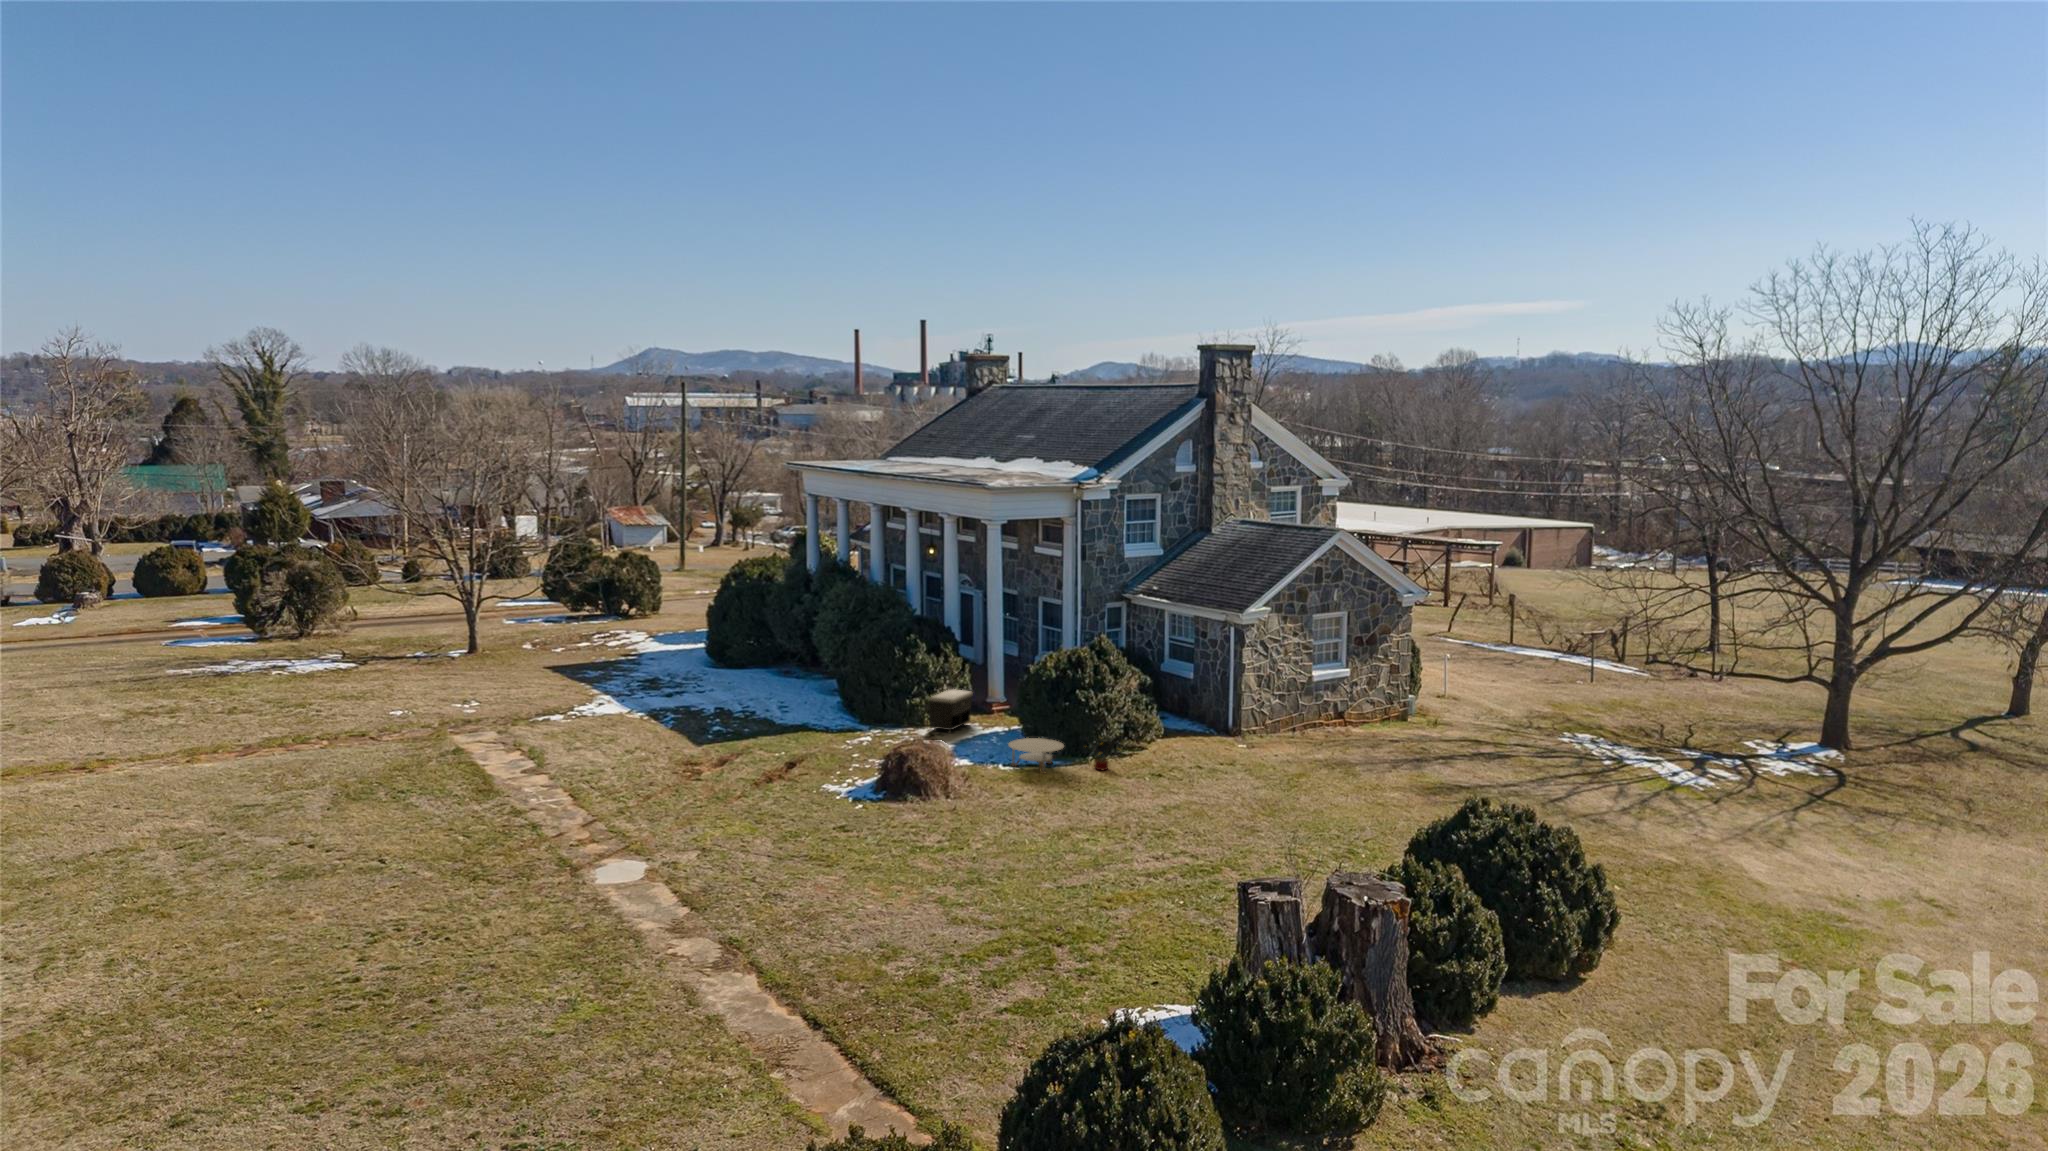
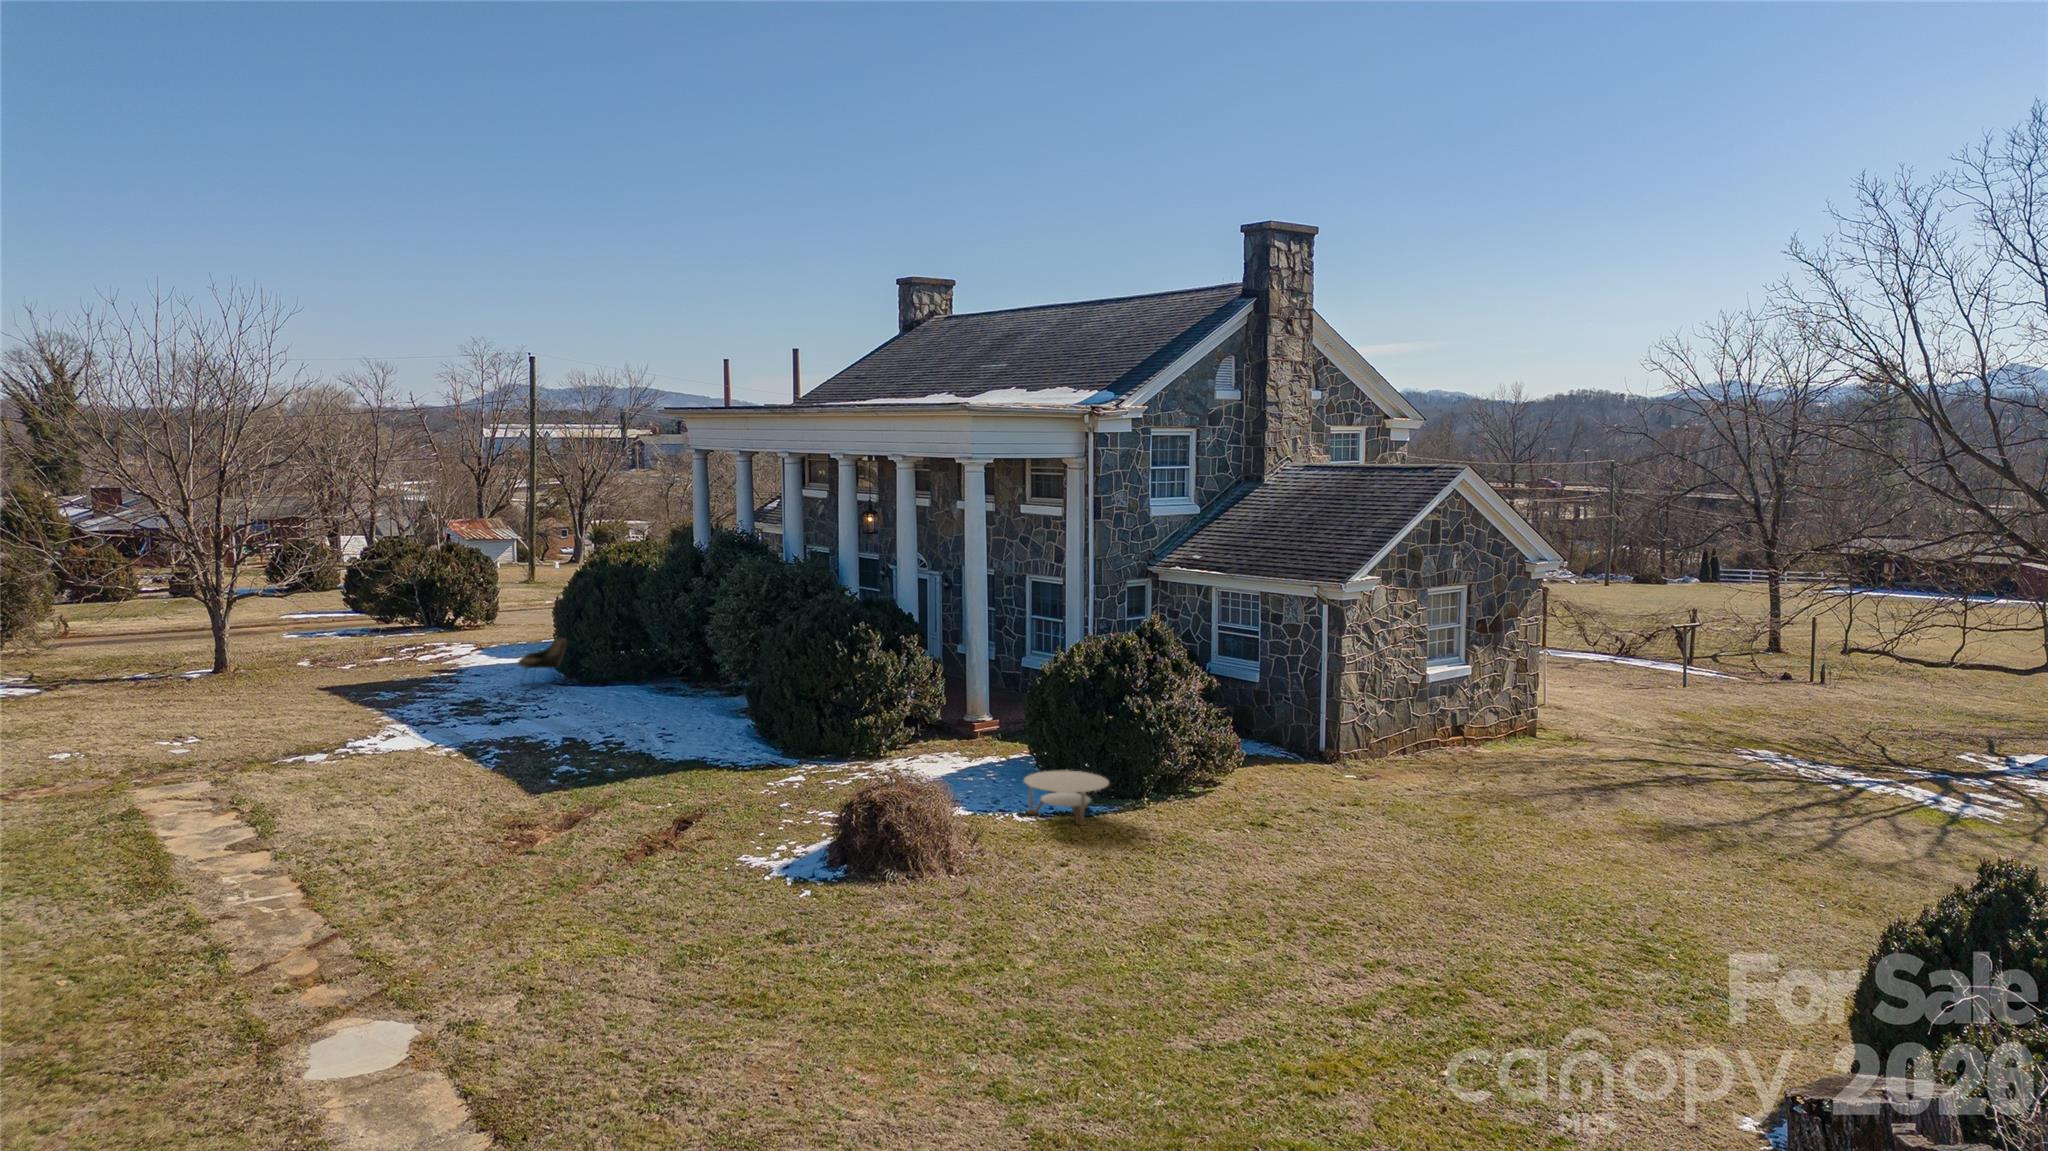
lounge chair: none [680,633,715,671] -> present [518,638,566,685]
storage bench: present [929,690,973,731] -> none [887,703,948,766]
decorative plant: present [1094,743,1112,770] -> none [1136,764,1196,817]

